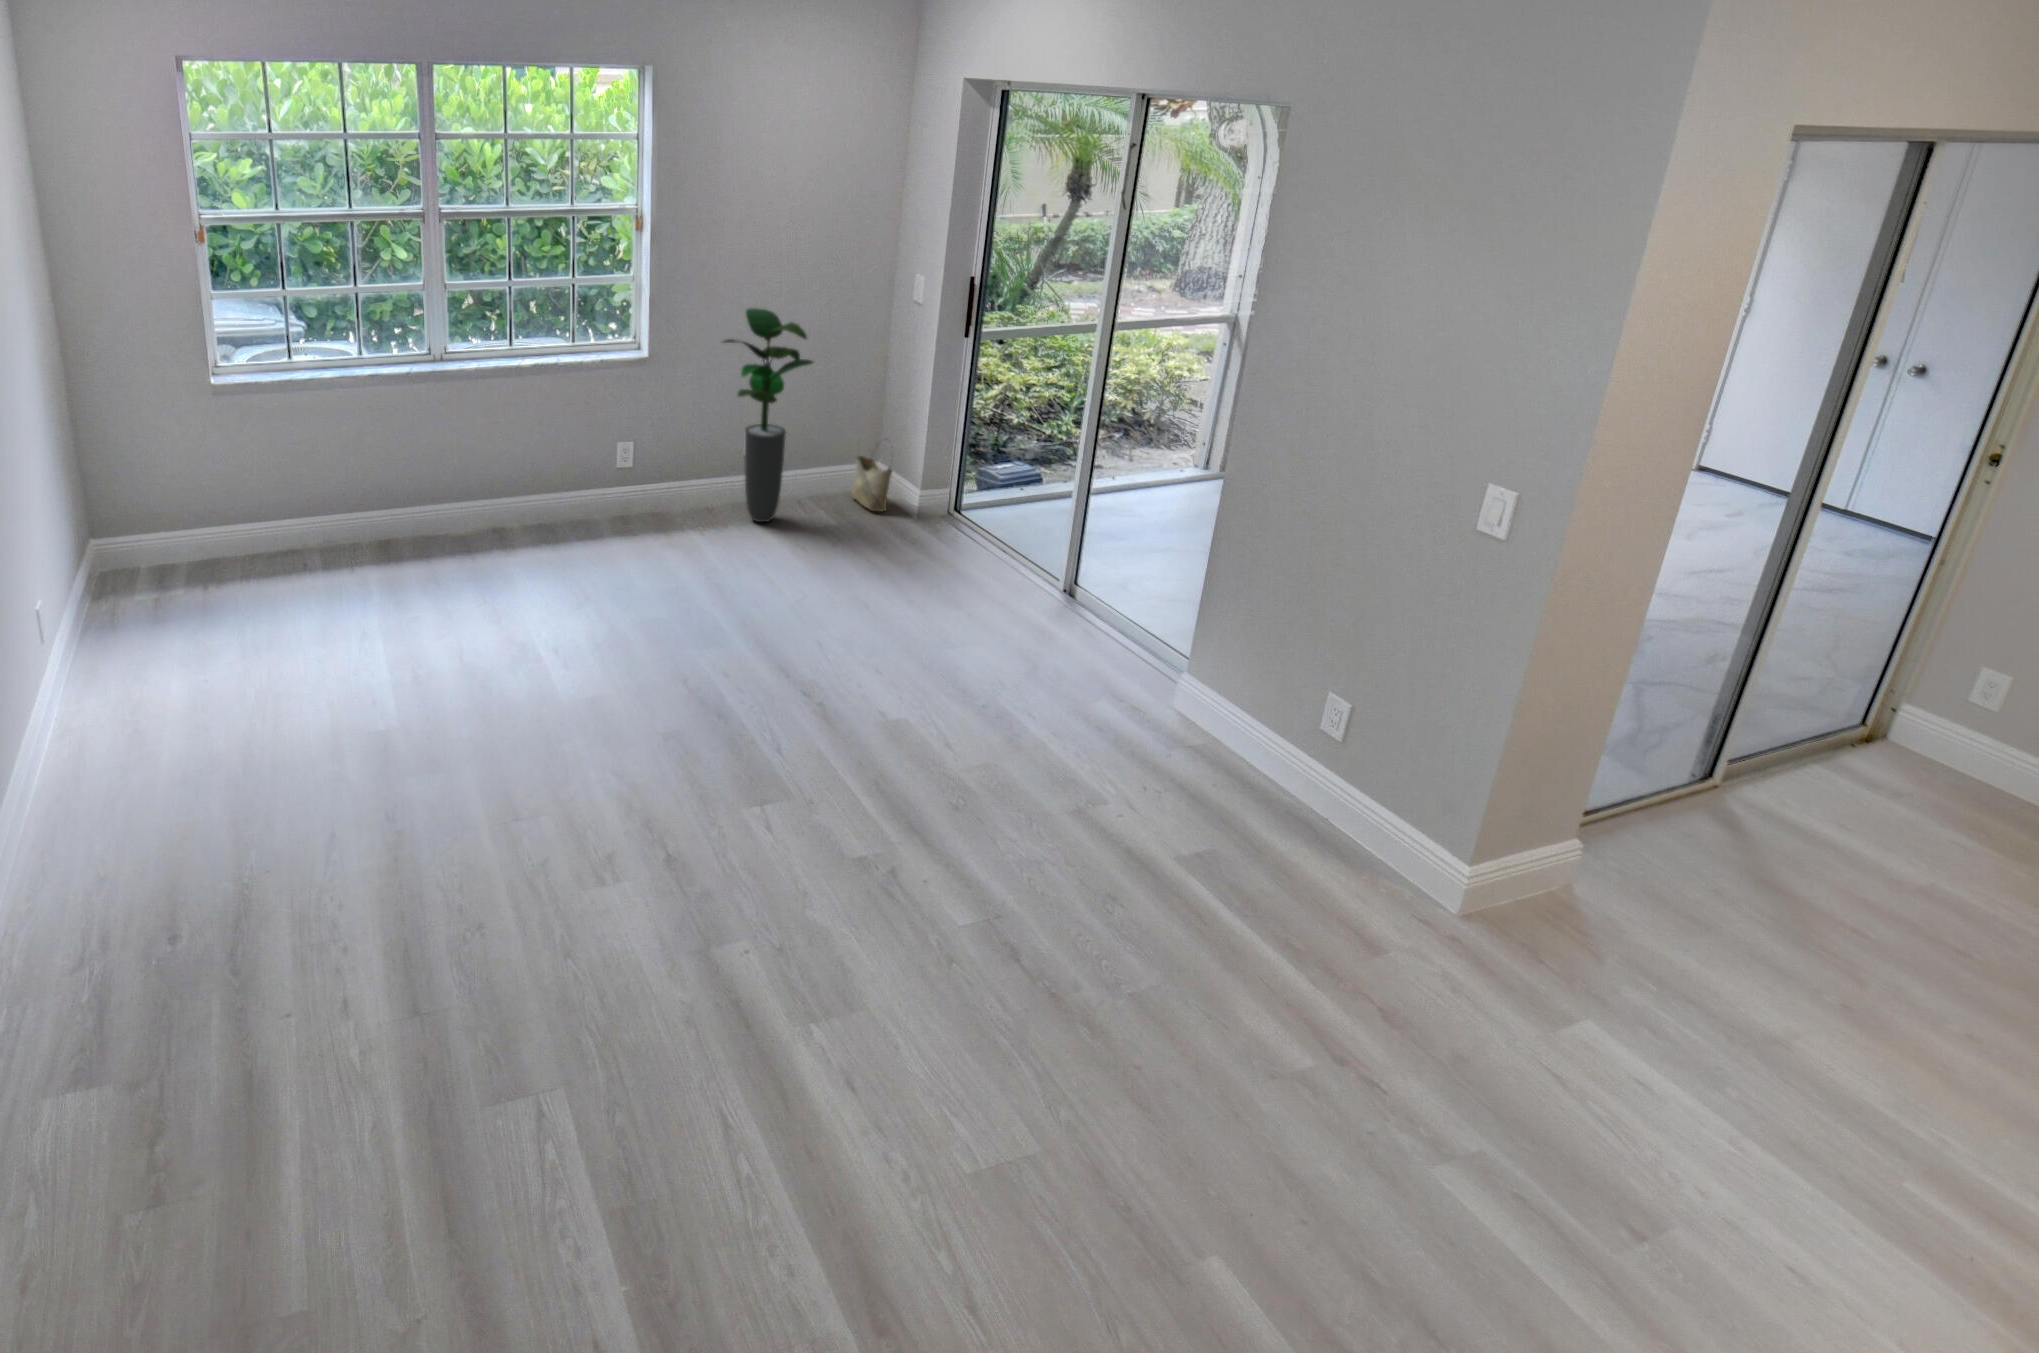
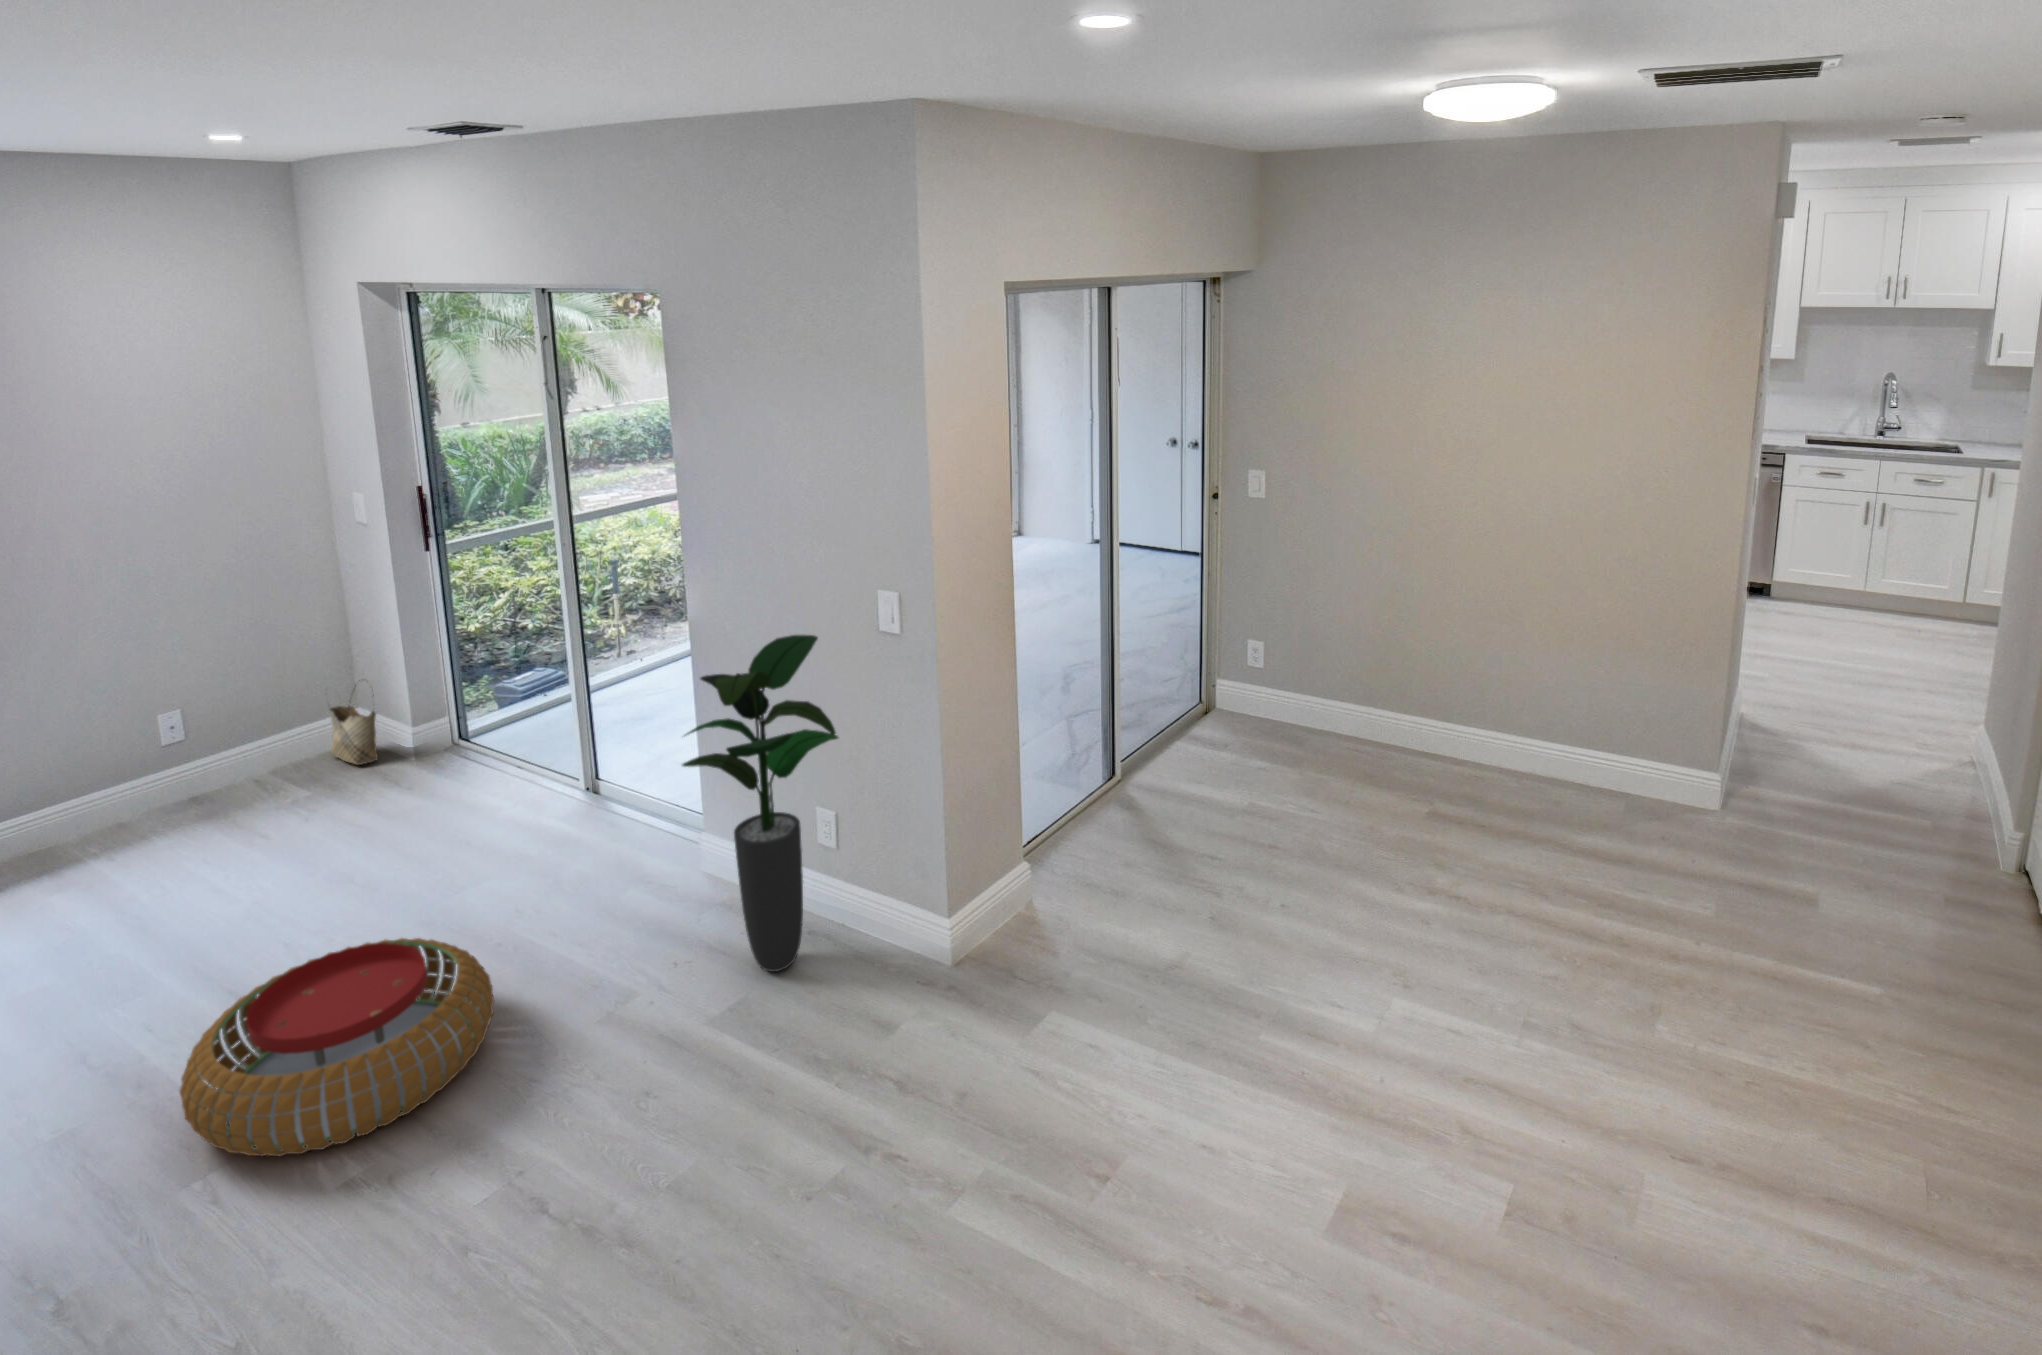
potted plant: present [723,308,813,522] -> present [682,635,838,972]
pouf: none [787,666,1009,823] -> present [180,938,494,1156]

